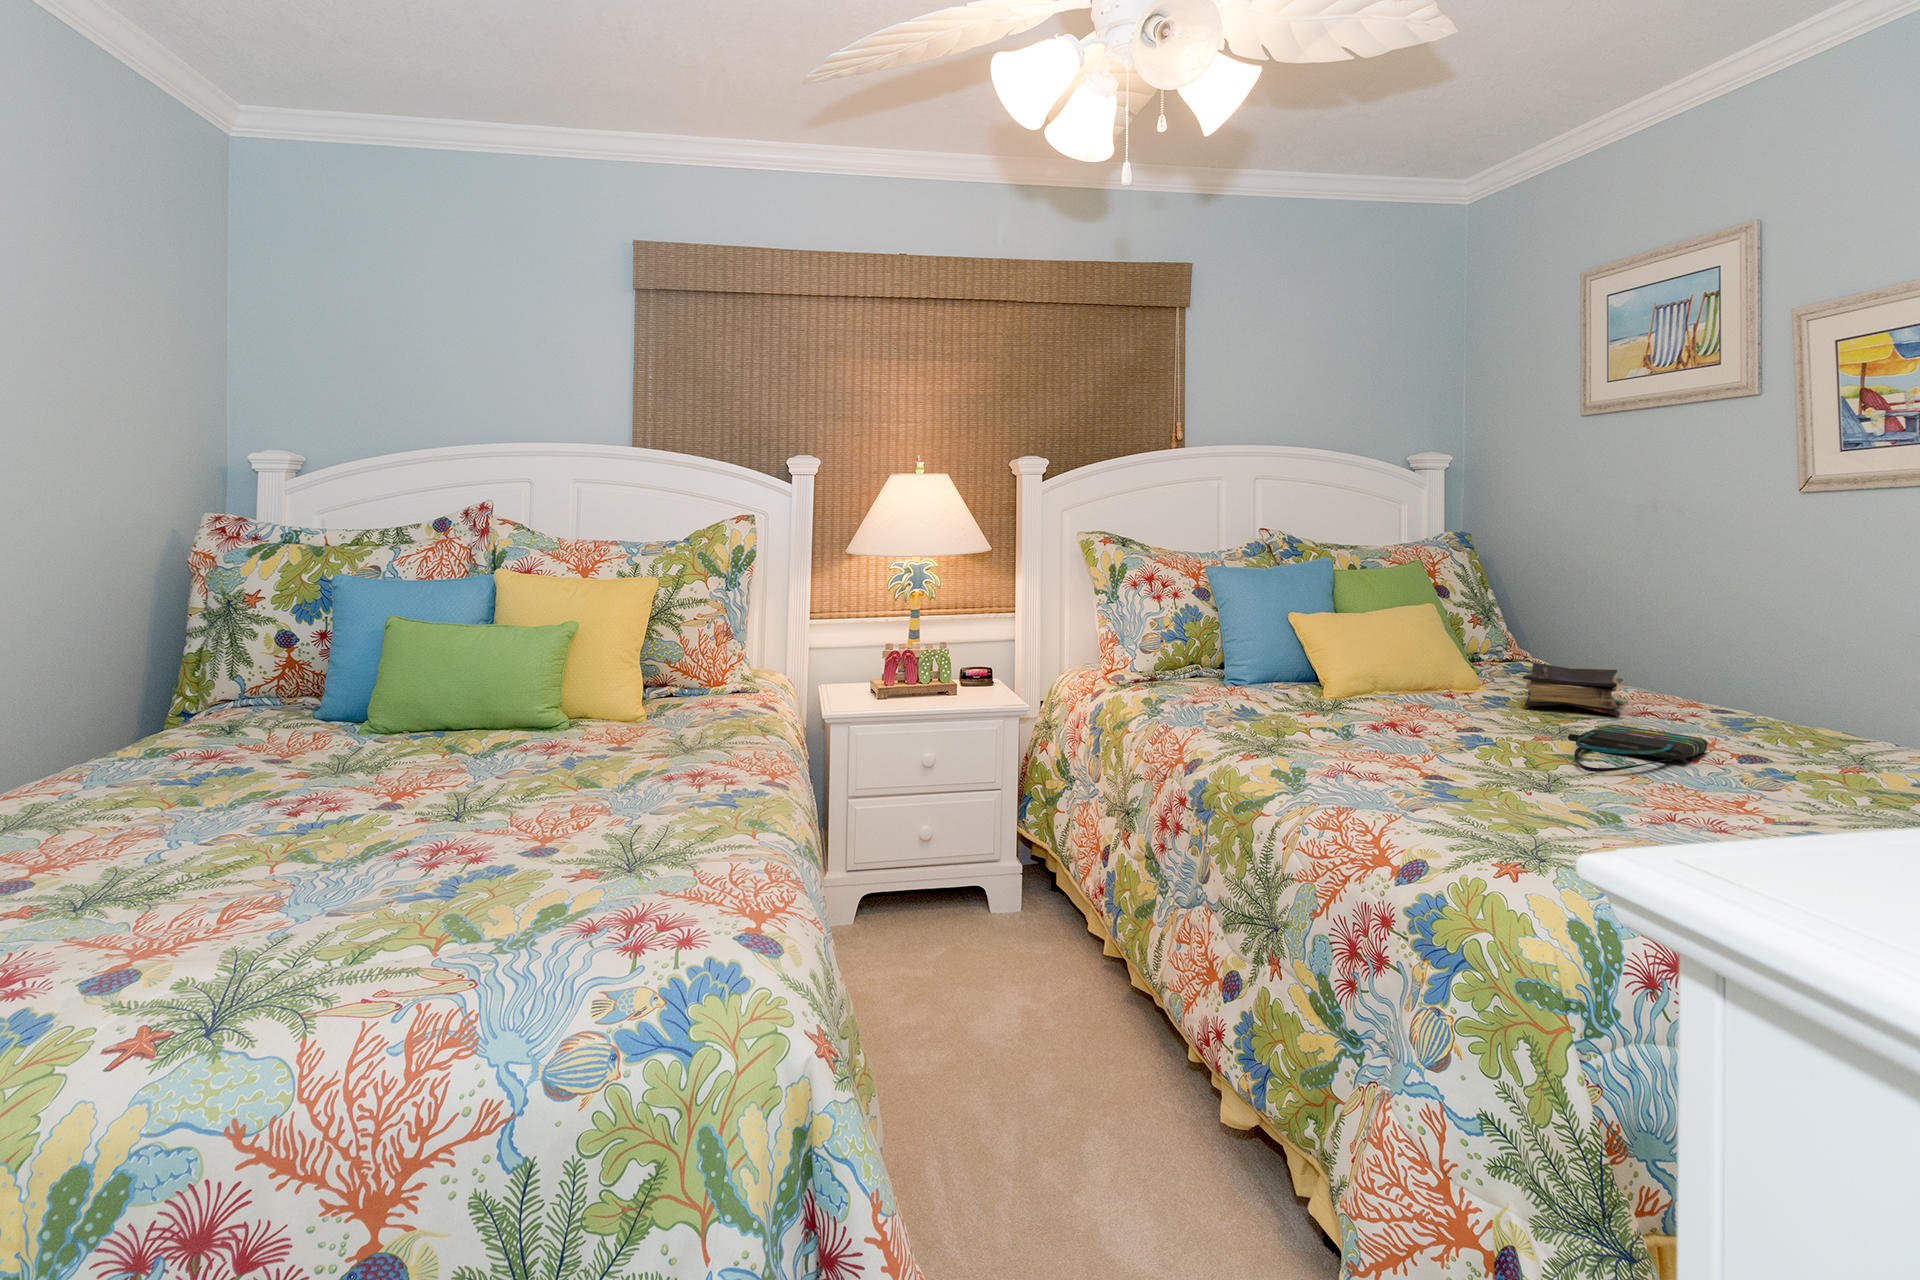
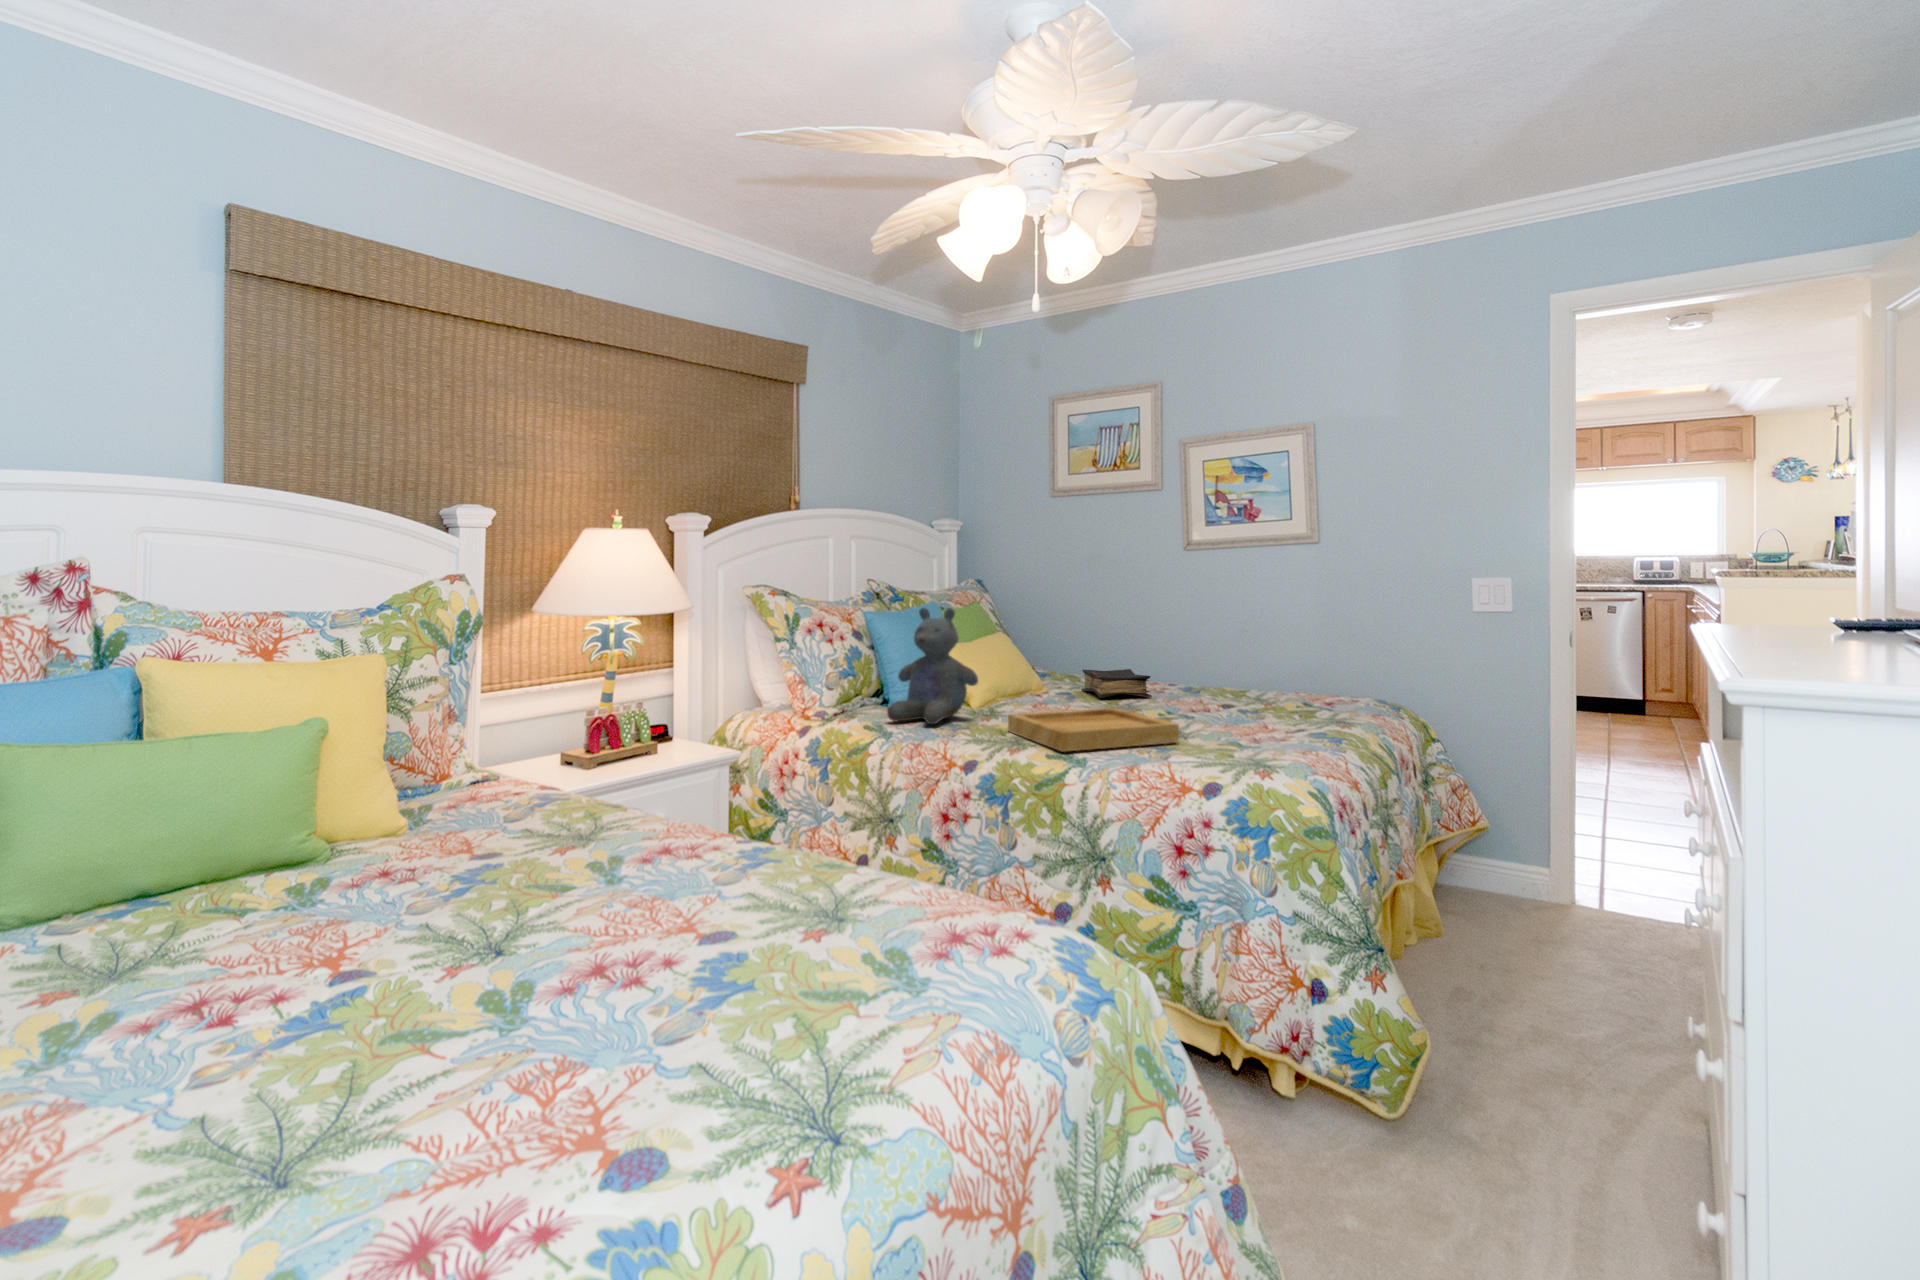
stuffed bear: none [1173,564,1286,709] -> present [887,608,978,724]
tray: none [1279,710,1491,790] -> present [1008,708,1179,752]
tote bag: present [1568,725,1707,772] -> none [1162,700,1229,726]

